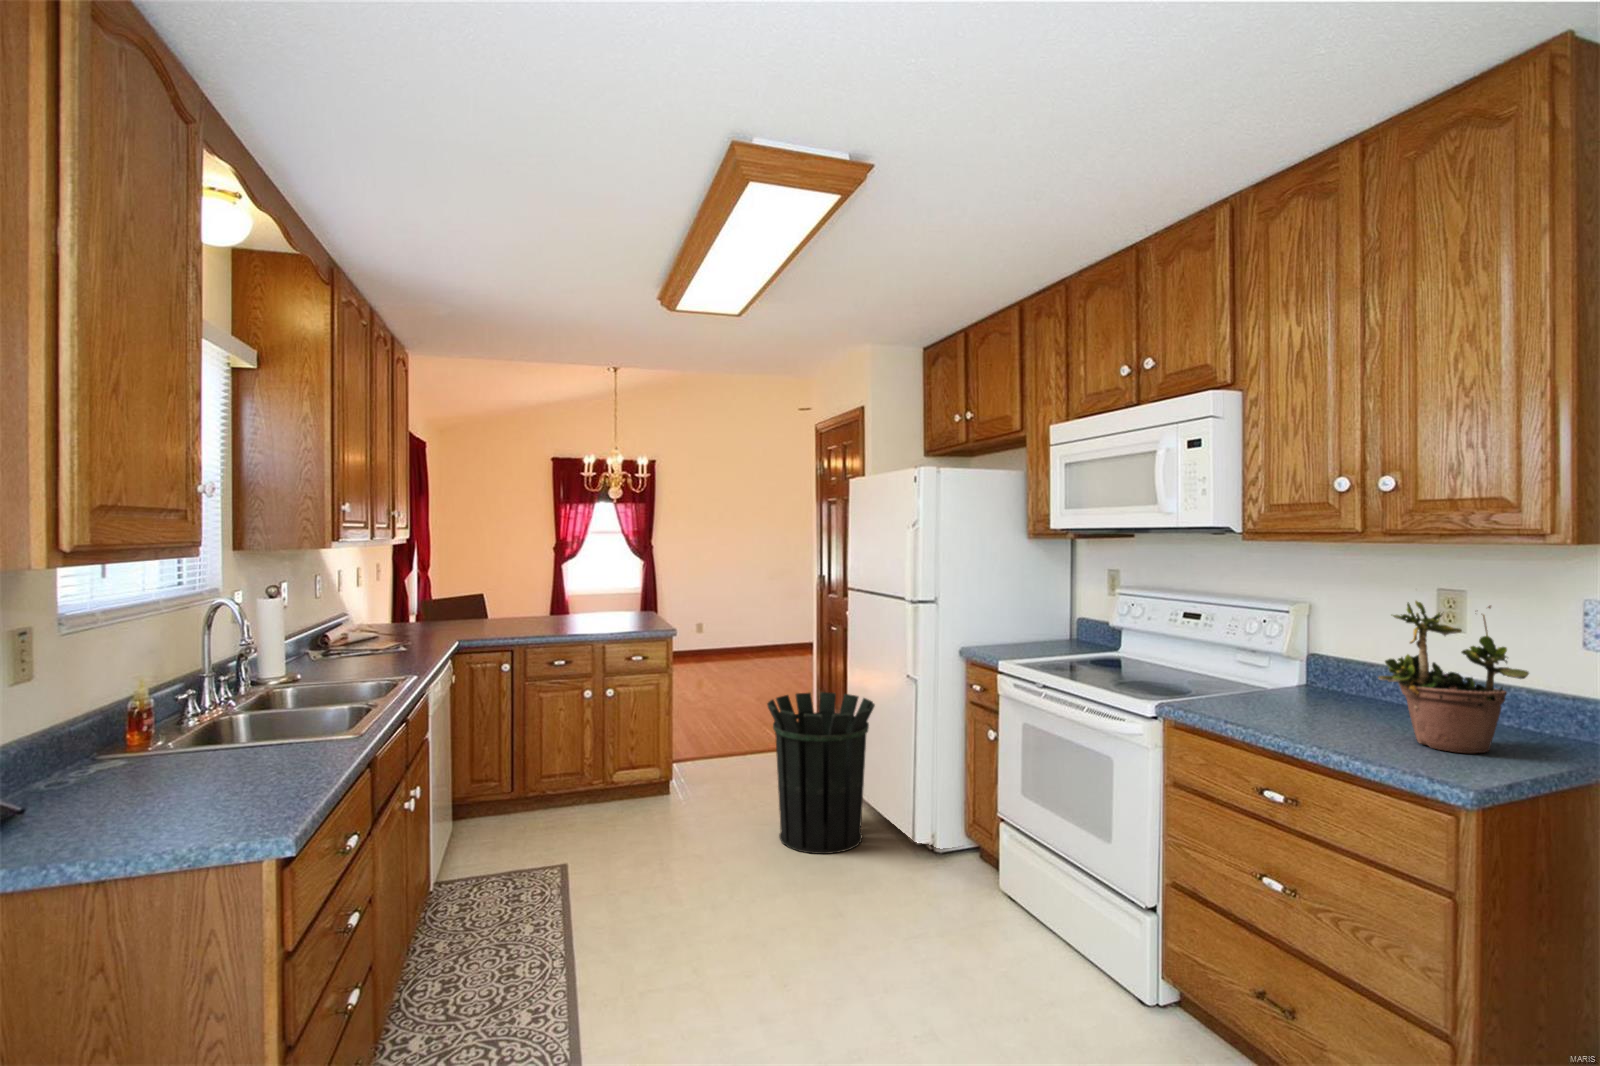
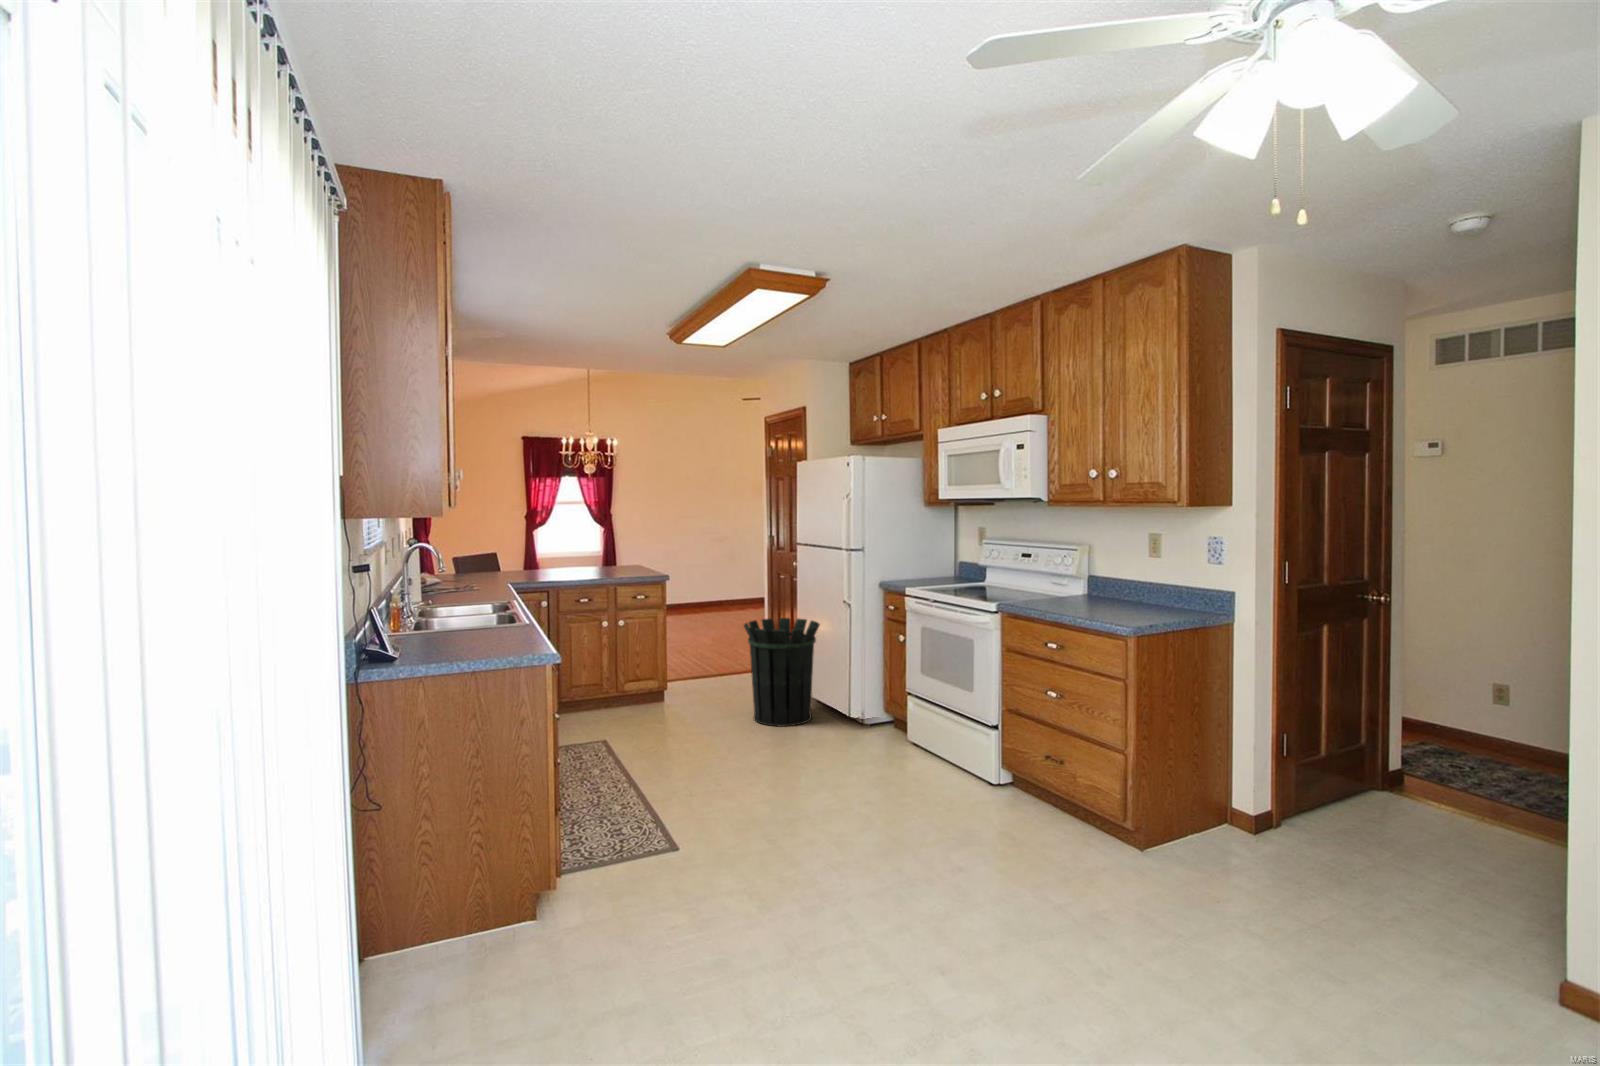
potted plant: present [1378,601,1529,753] -> none [1107,532,1175,617]

